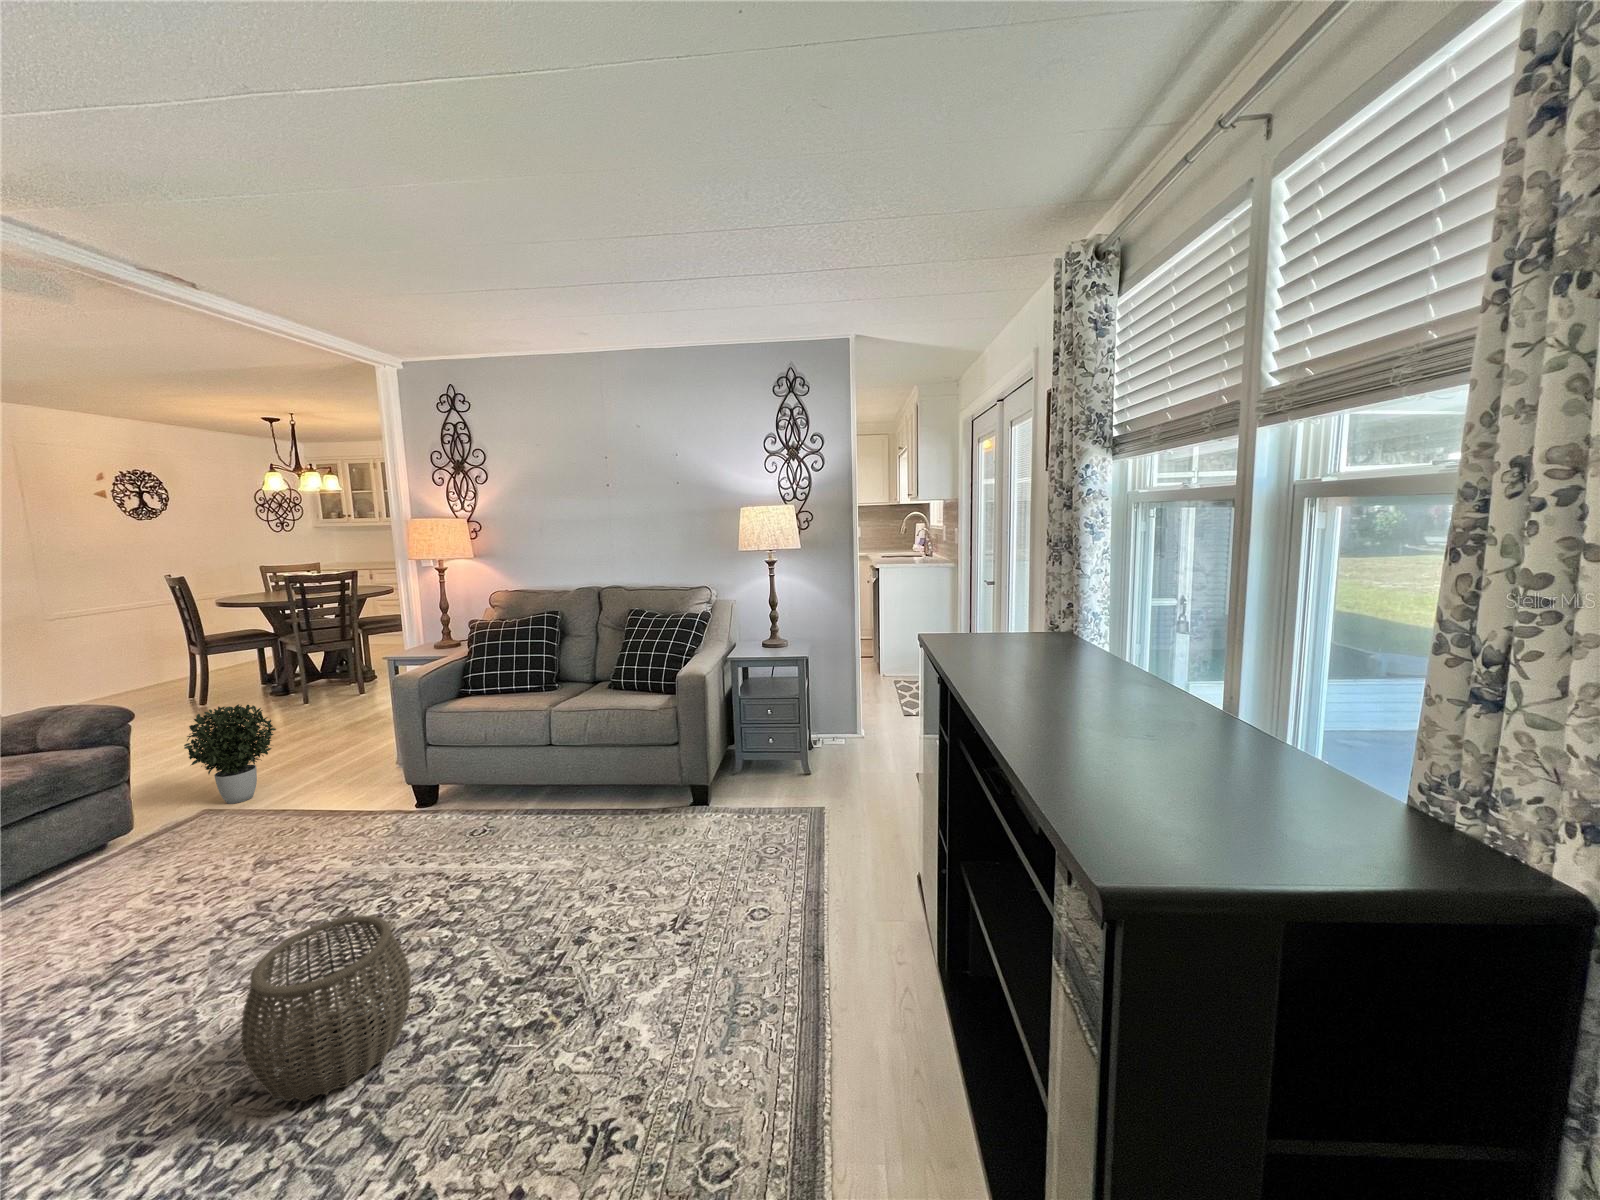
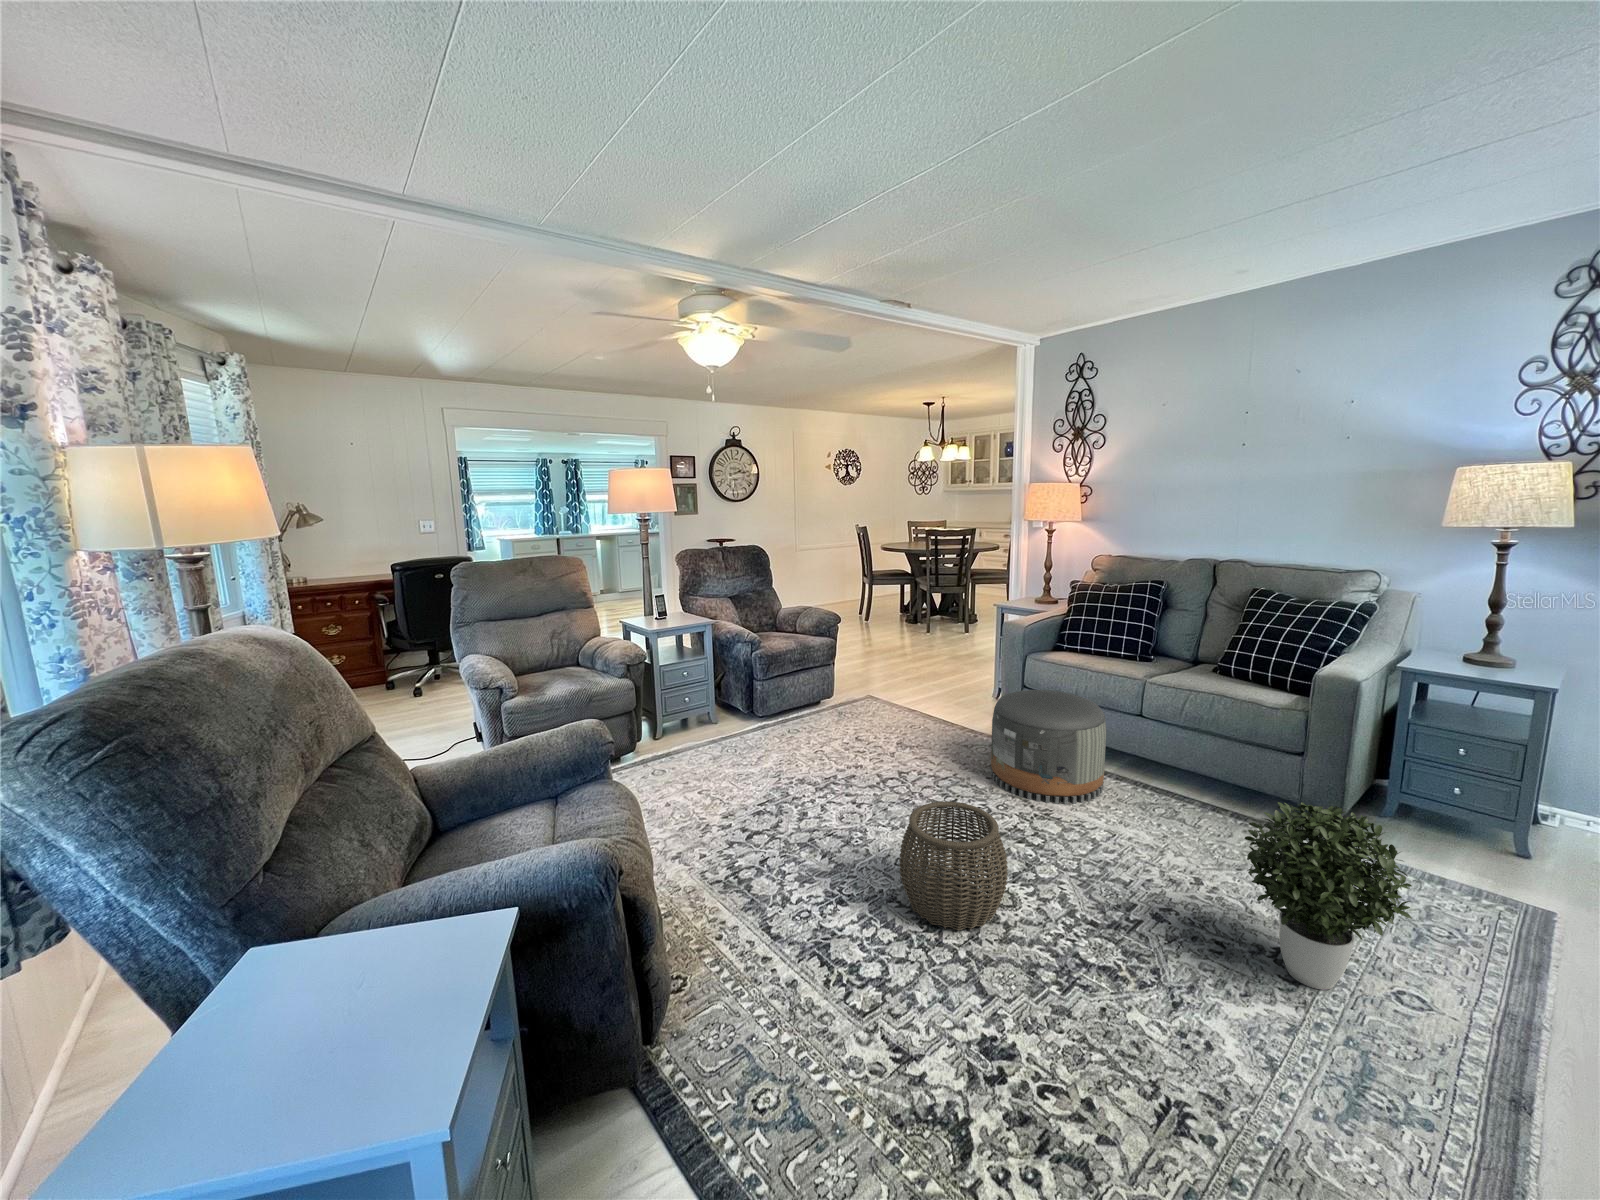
potted plant: present [184,704,276,804] -> present [1244,802,1412,990]
pouf: none [388,741,525,873] -> present [991,690,1106,804]

